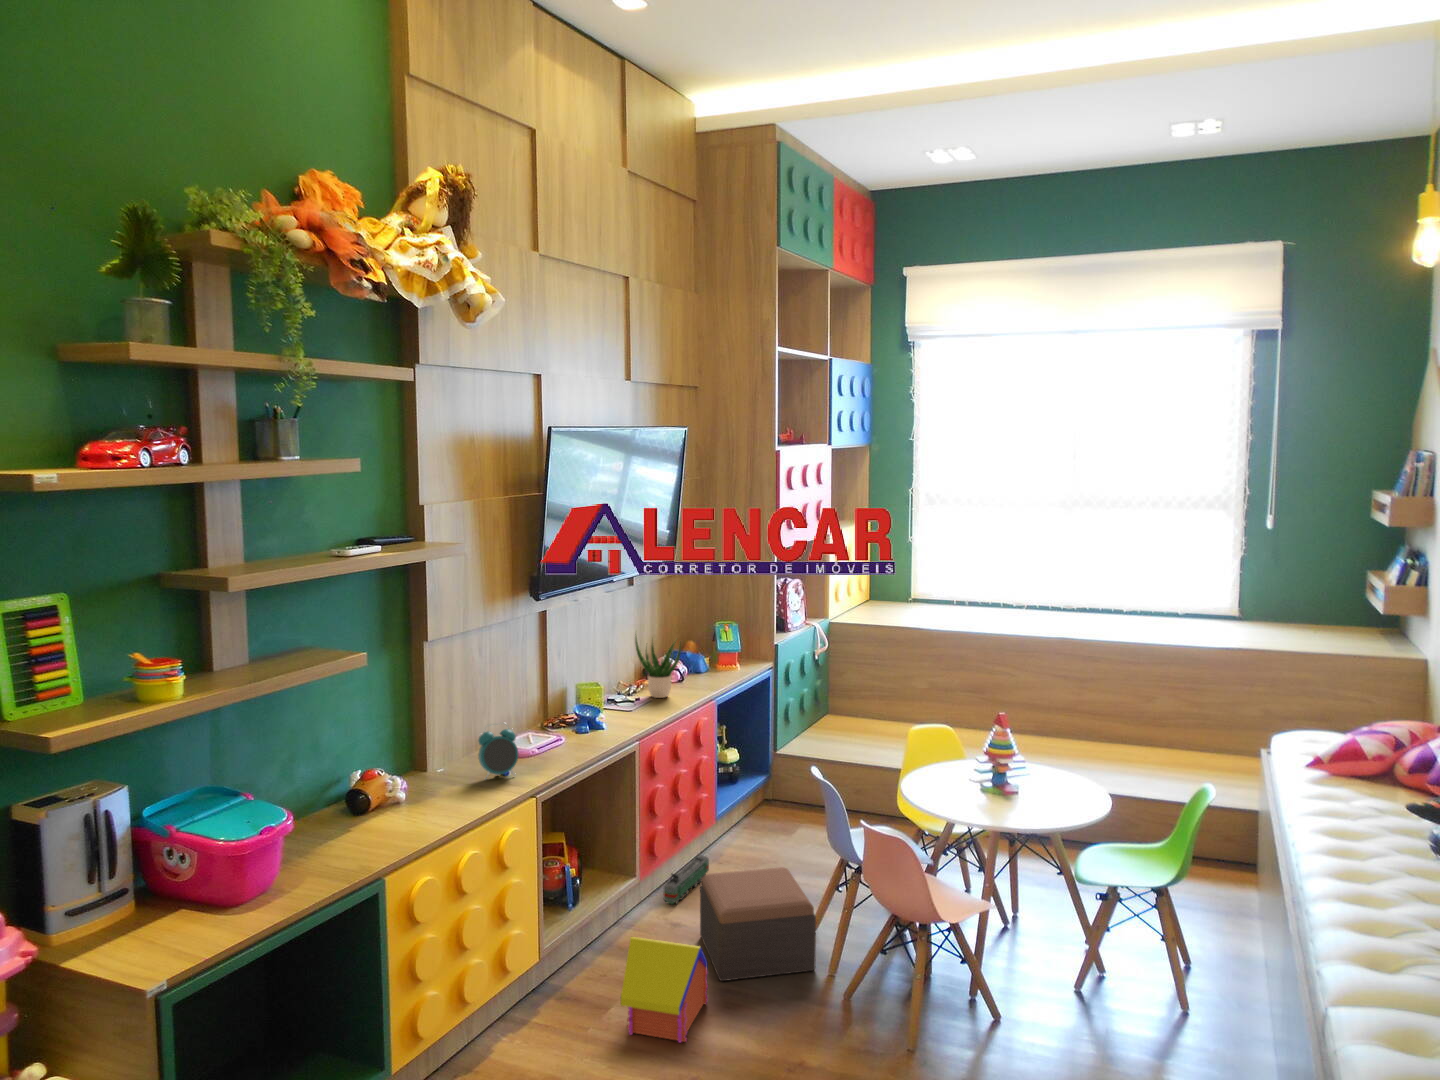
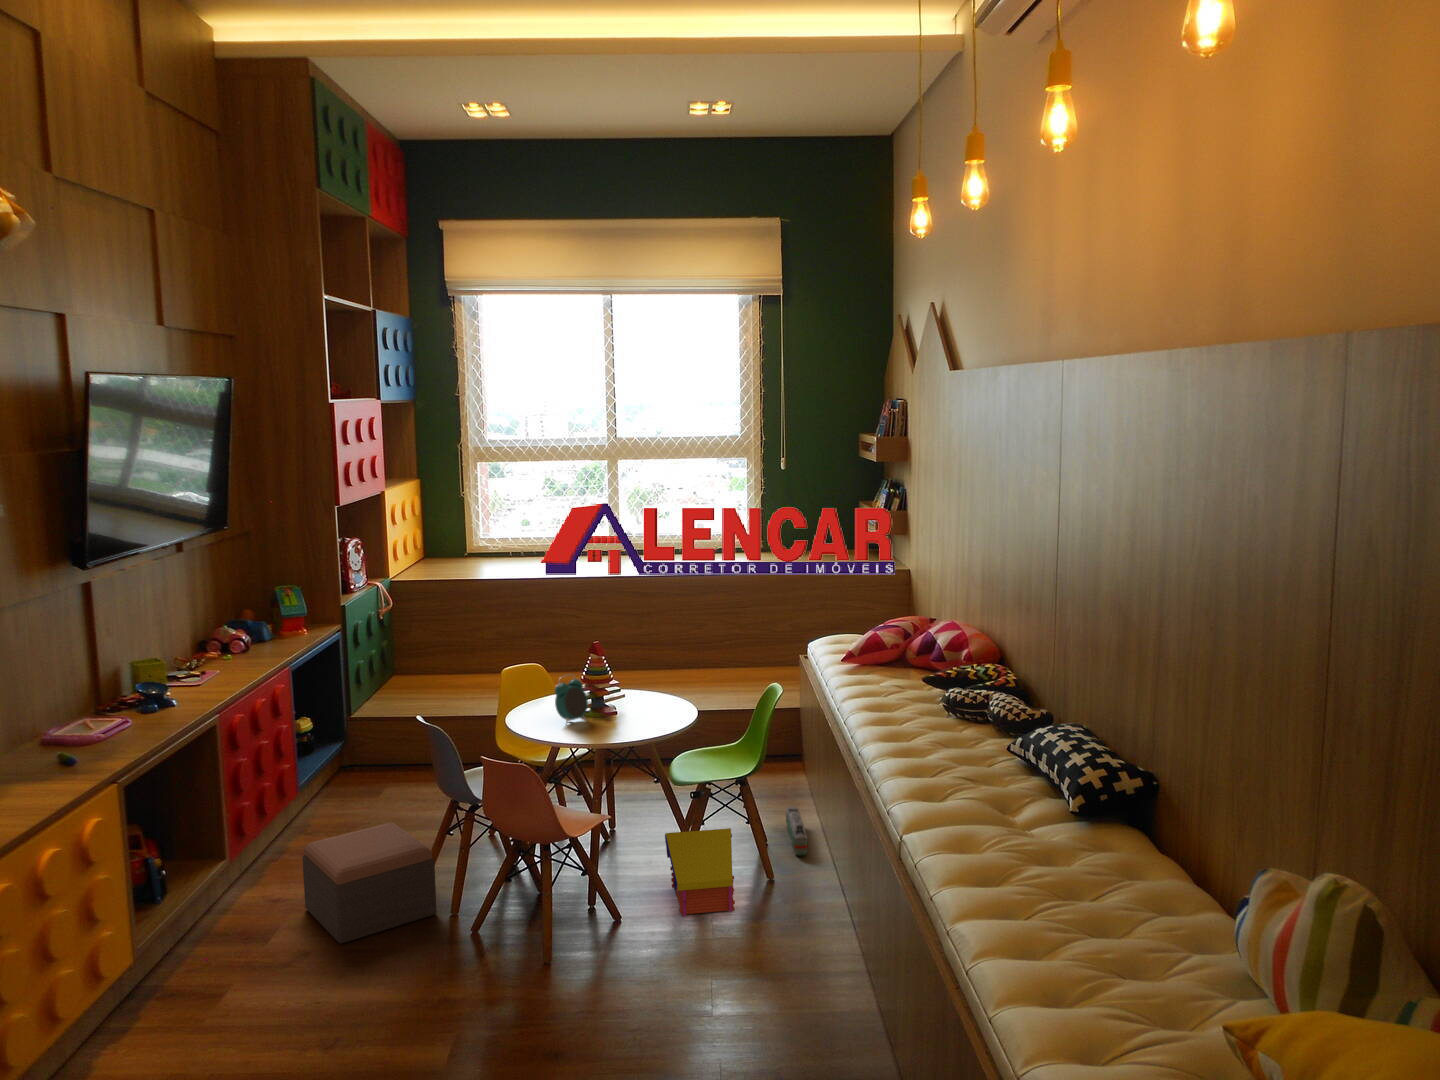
potted plant: present [635,636,681,698] -> none [191,599,248,672]
alarm clock: present [478,723,518,779] -> present [555,676,588,725]
toy train: present [664,855,709,904] -> present [786,807,808,855]
toy house: present [621,937,708,1042] -> present [665,828,735,916]

